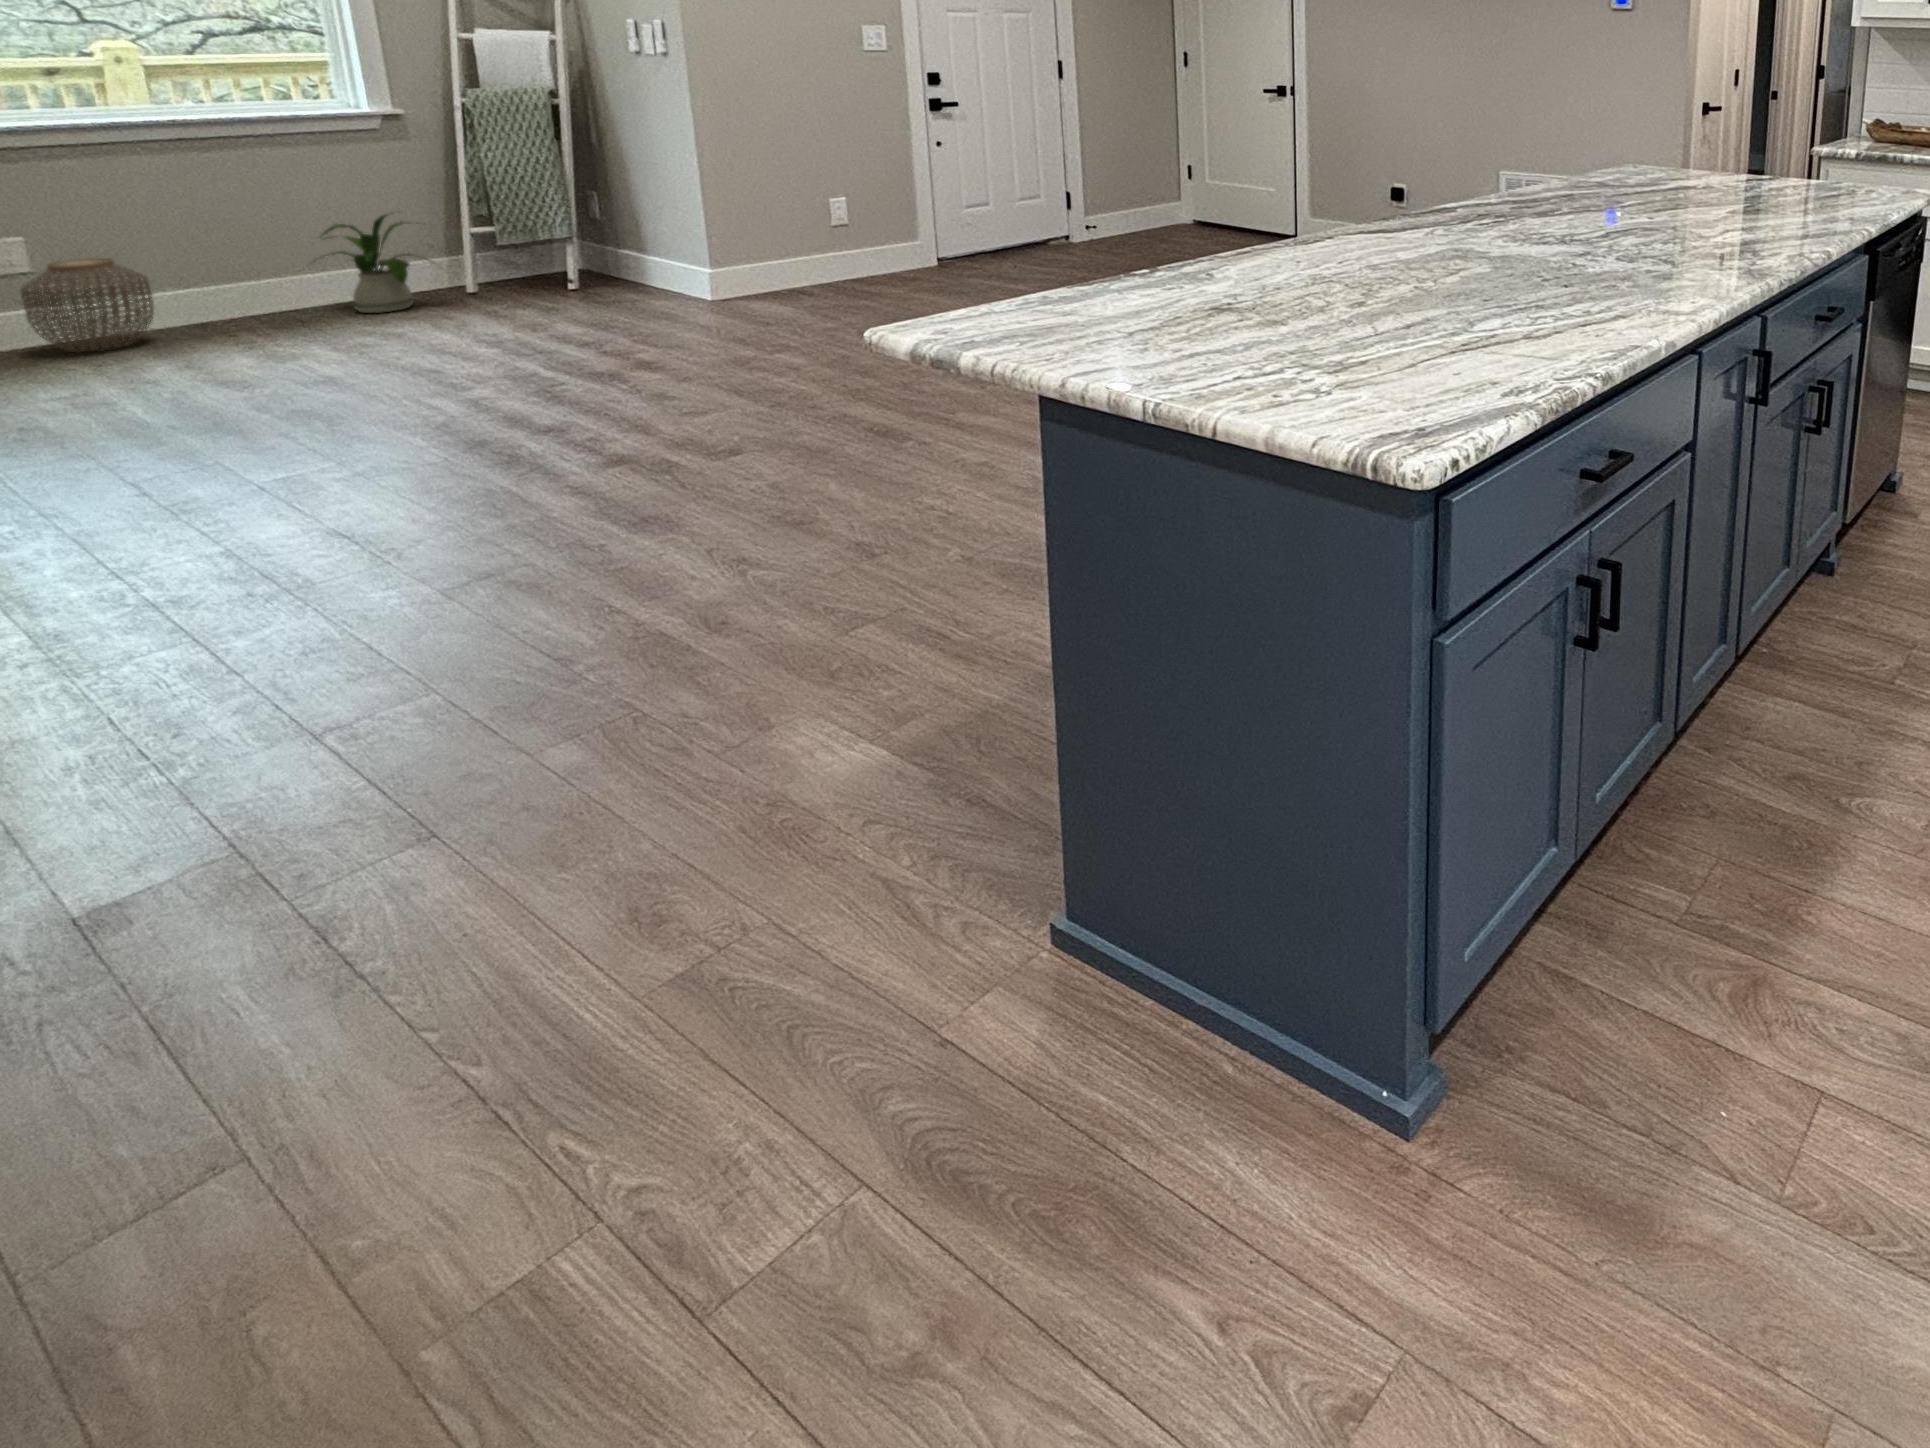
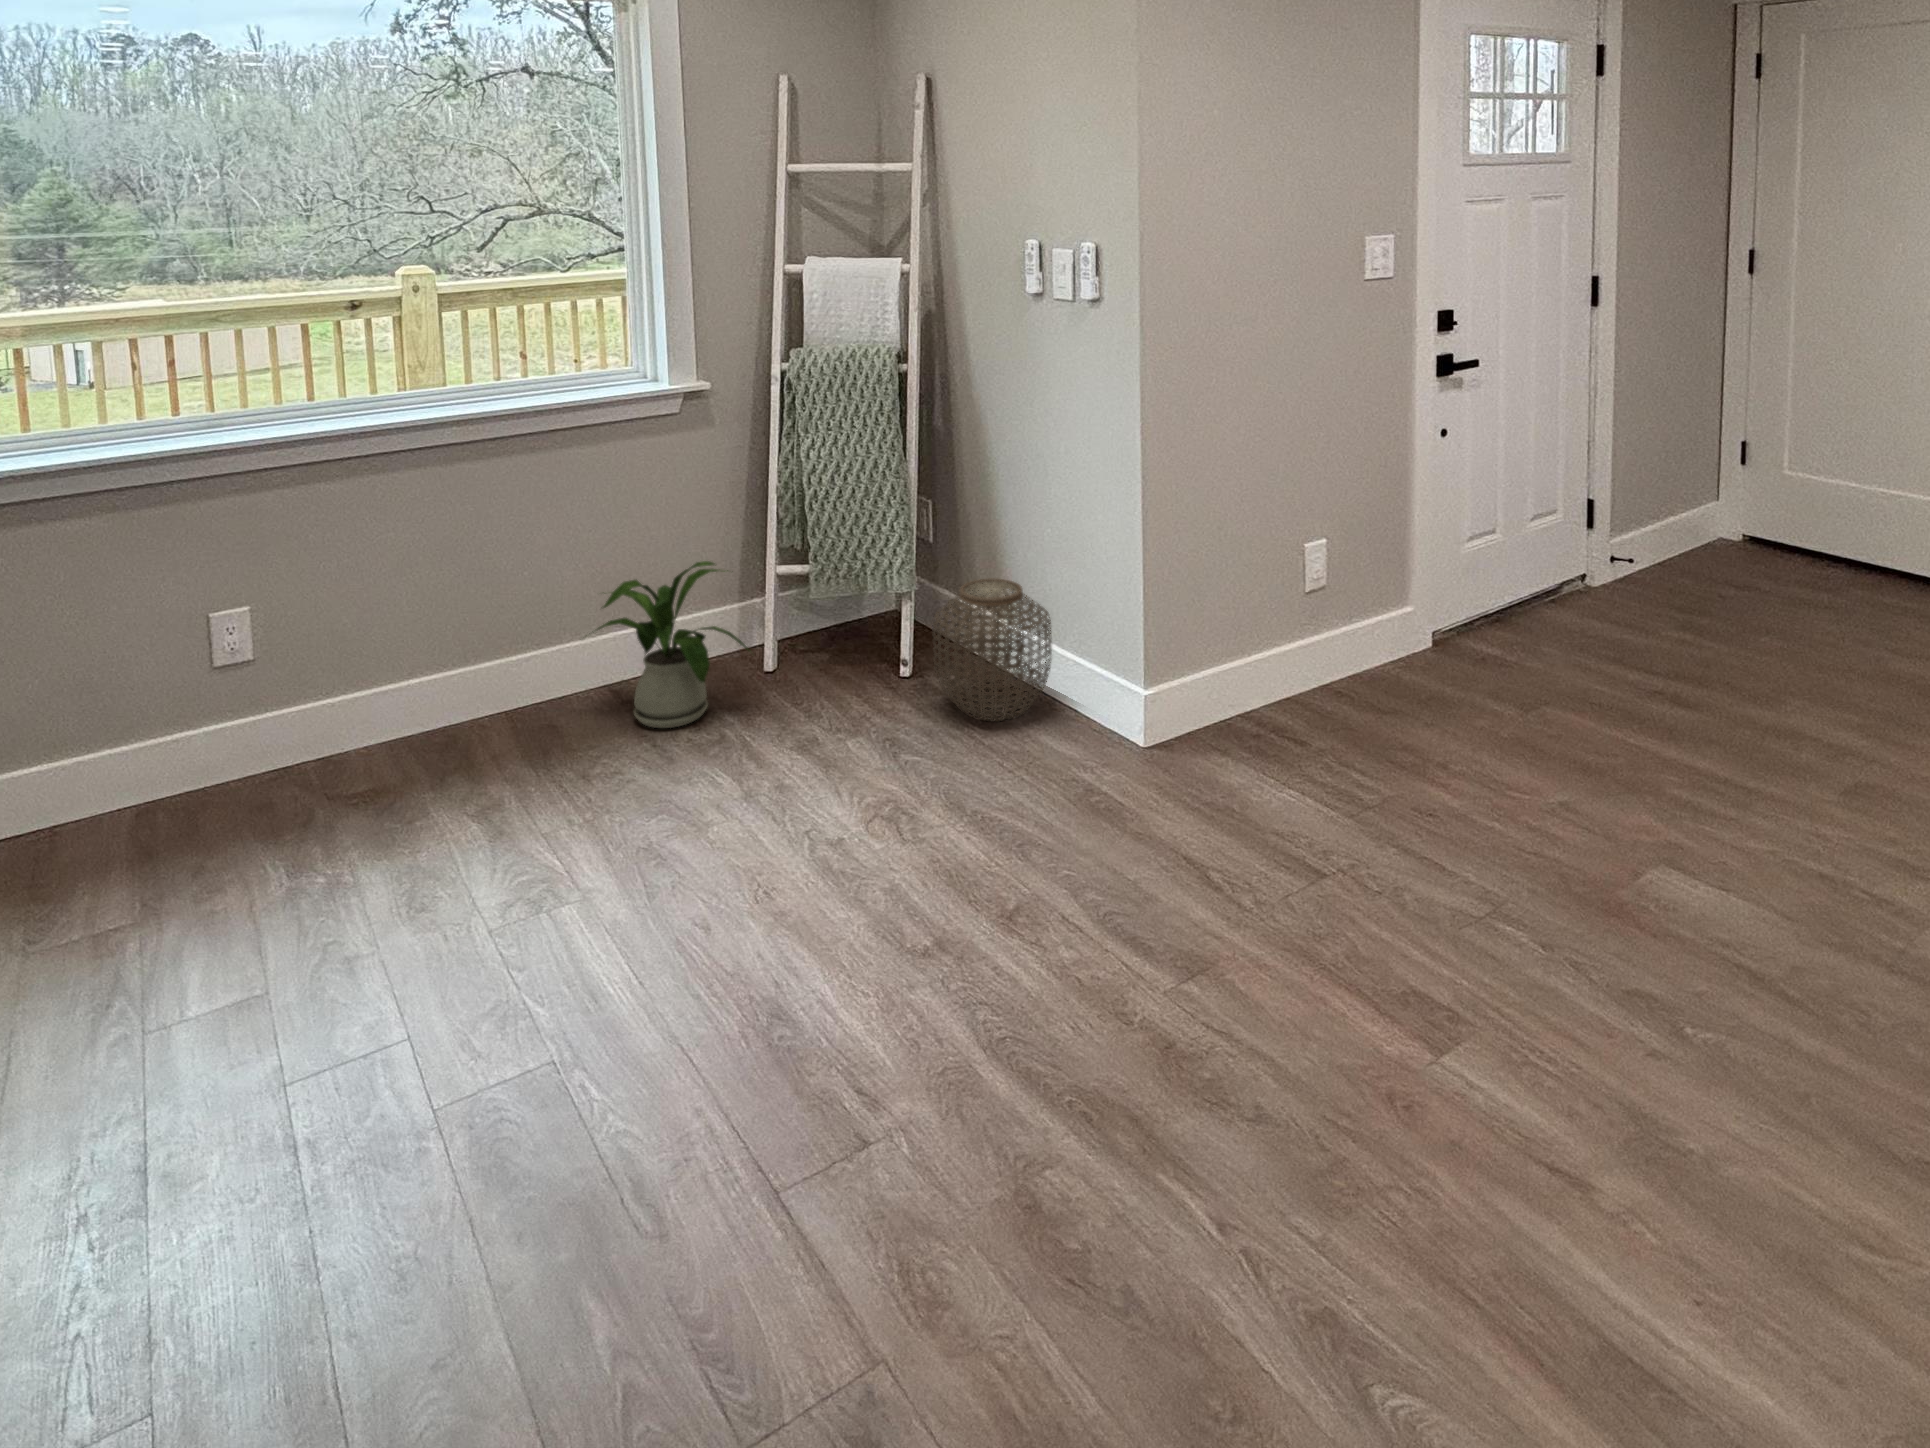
woven basket: present [21,258,154,352] -> present [933,579,1052,721]

